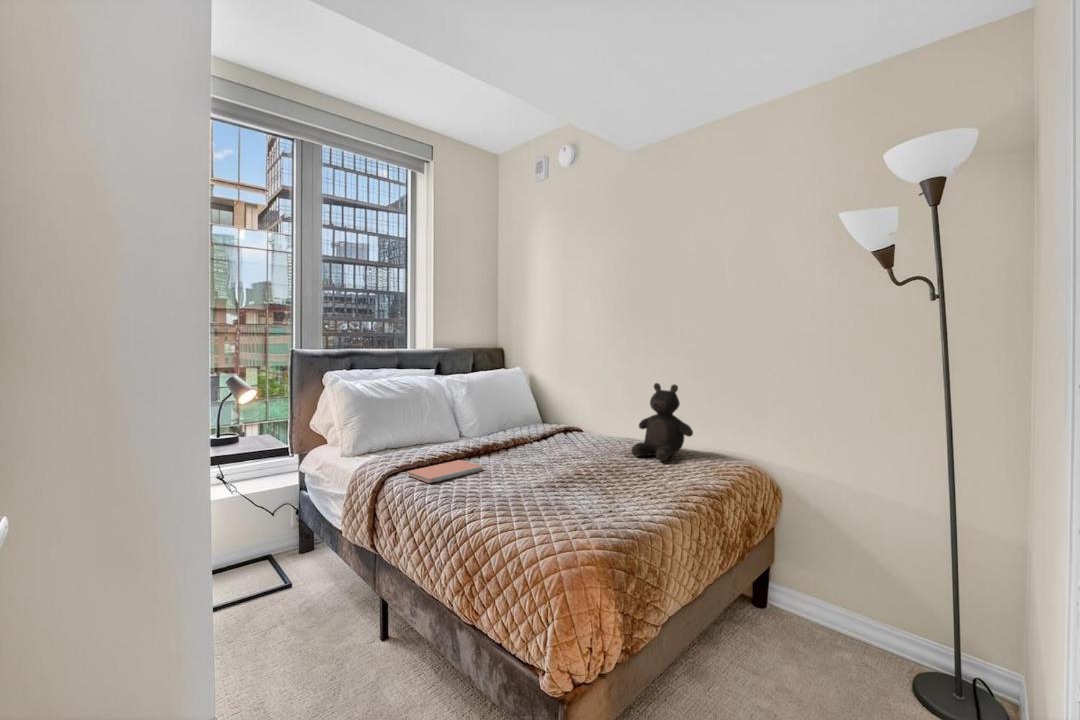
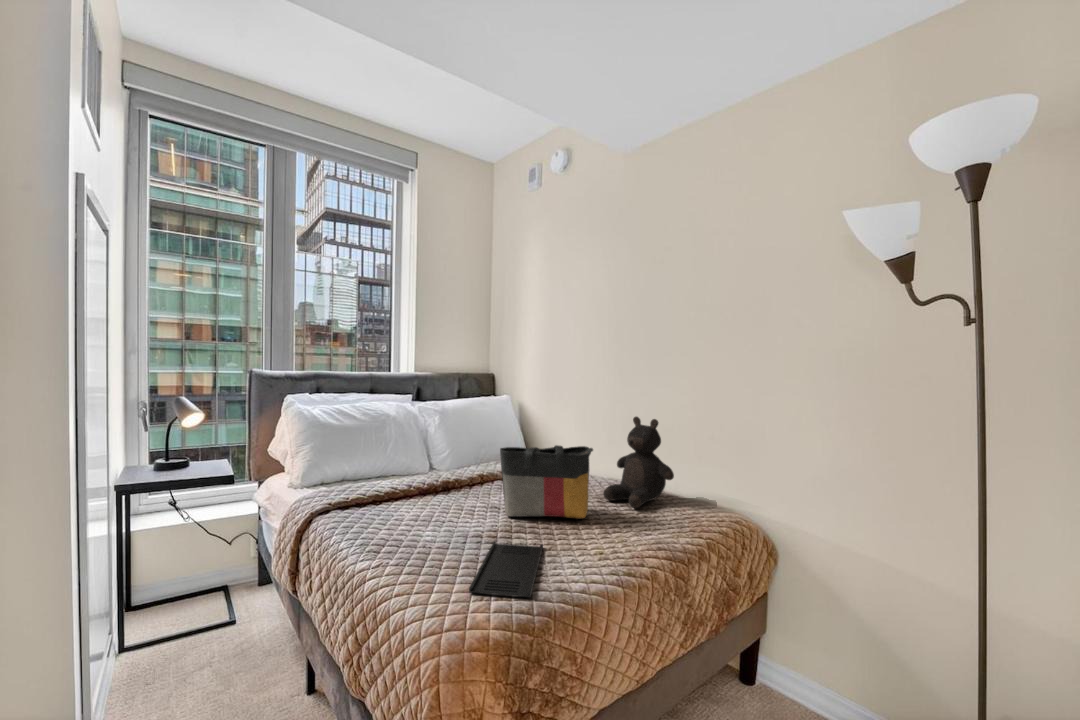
tote bag: none [548,408,631,472] -> present [500,445,593,519]
notebook: present [408,460,483,483] -> none [339,497,427,525]
tray: none [558,489,613,527] -> present [469,541,543,597]

